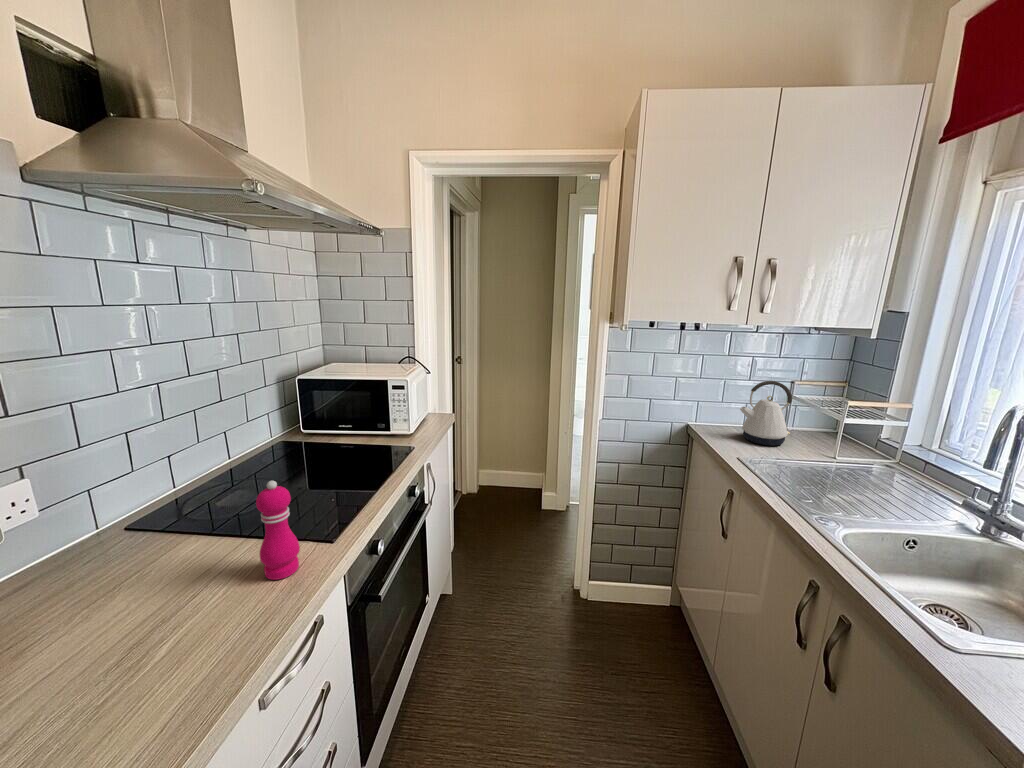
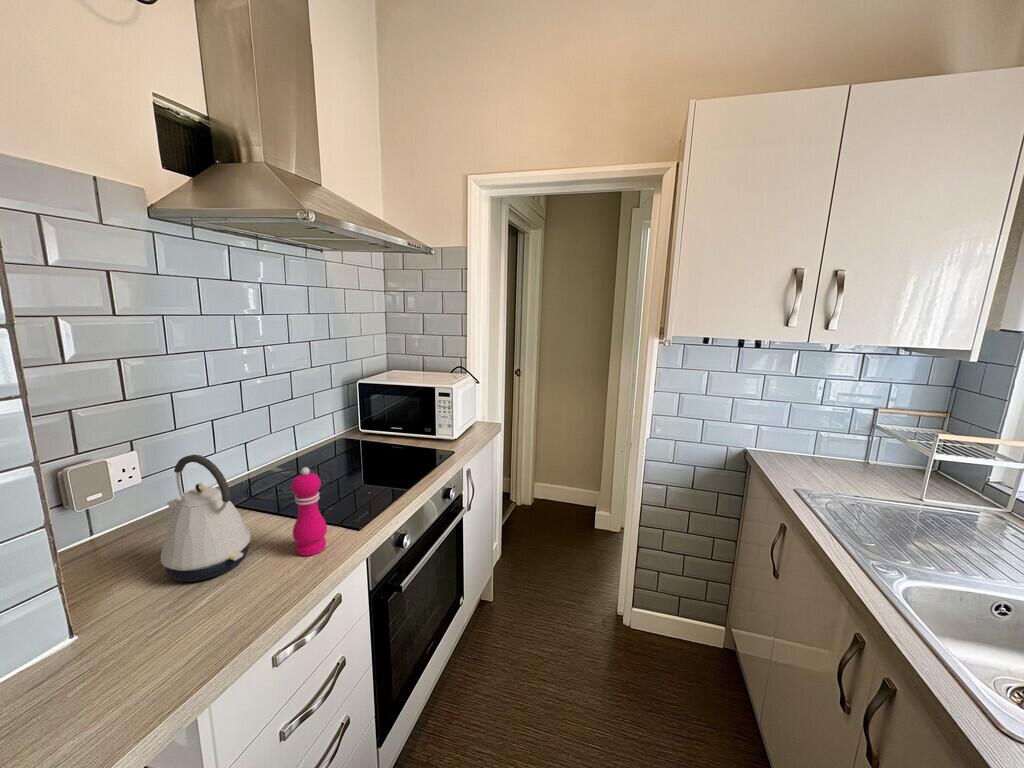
kettle: present [740,381,792,445] -> present [161,455,251,581]

